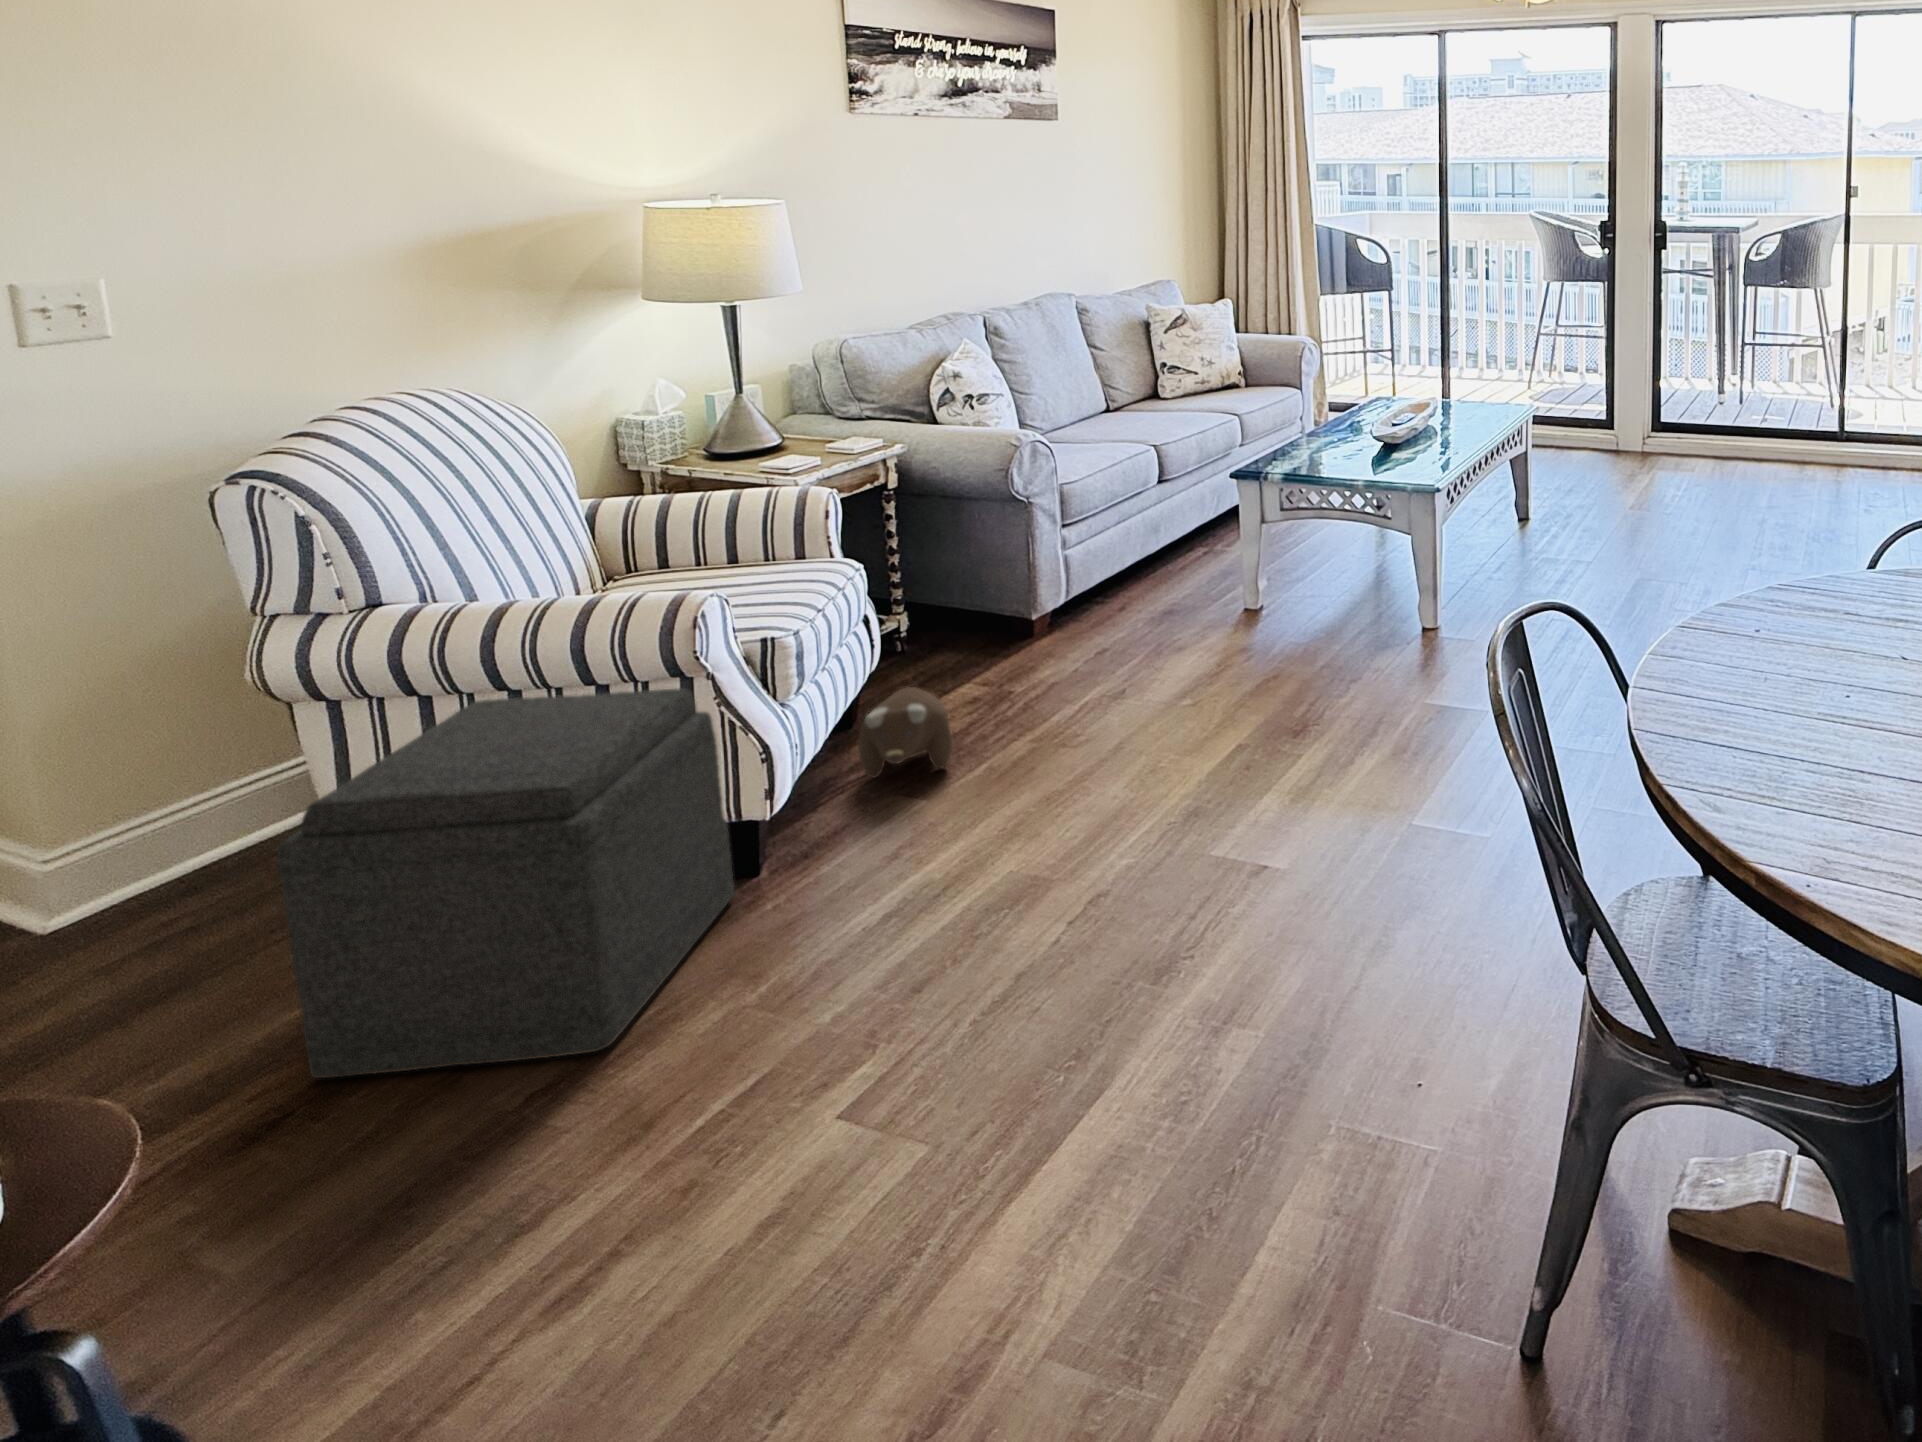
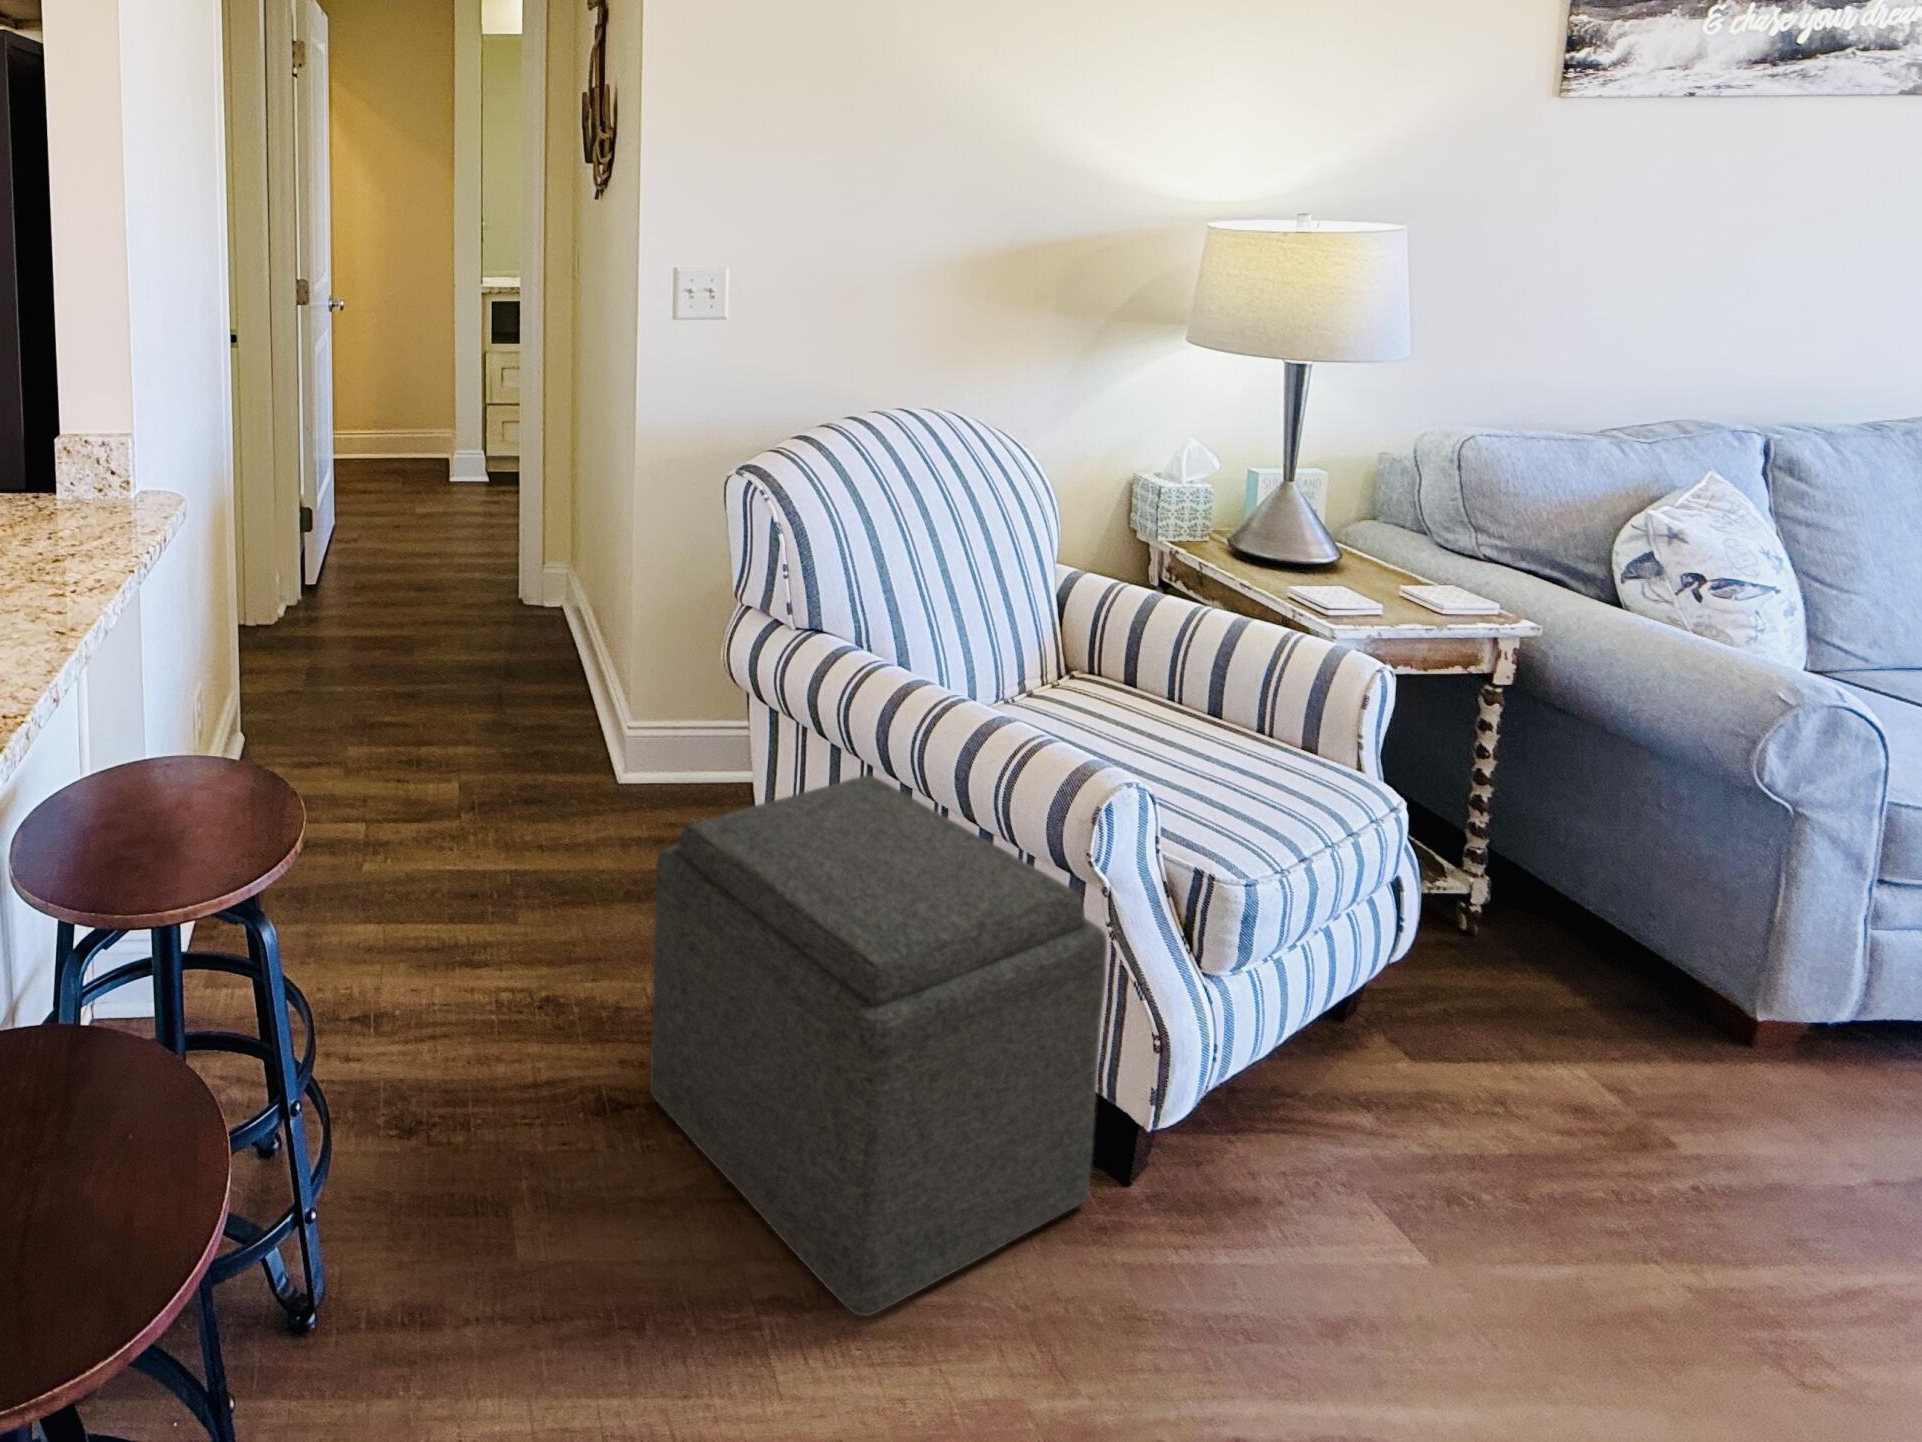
plush toy: present [858,687,952,778] -> none [1333,1032,1513,1212]

